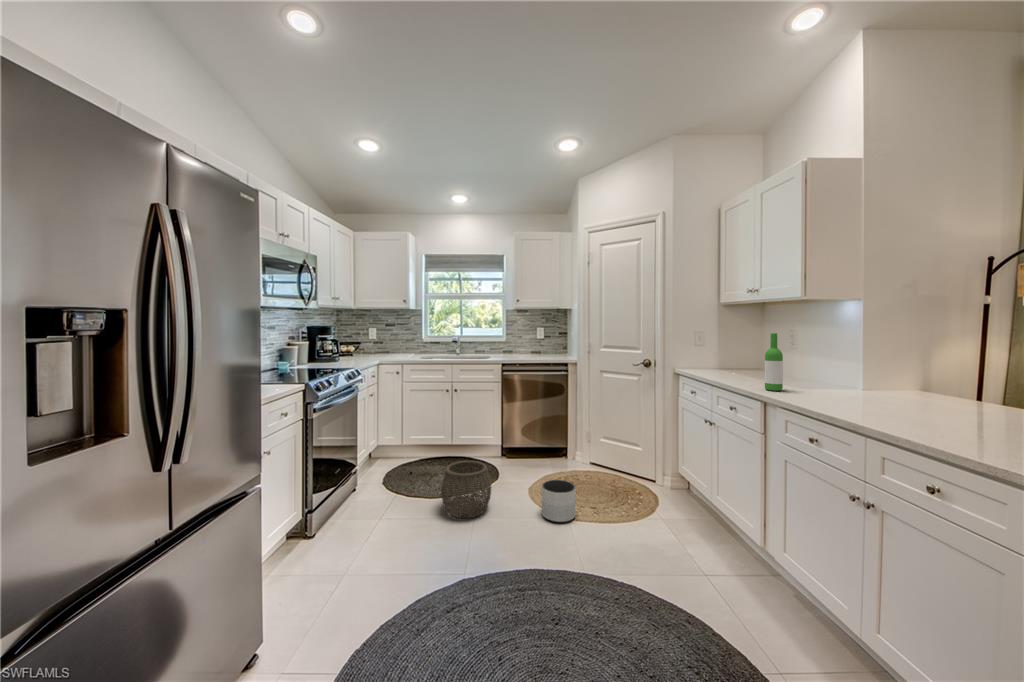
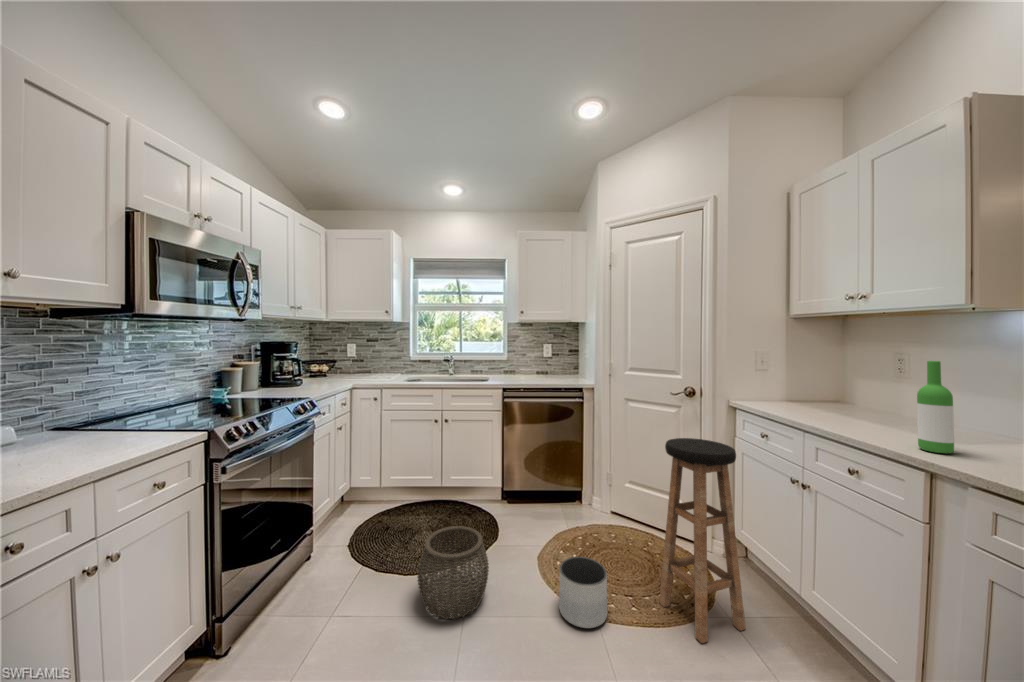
bar stool: none [614,395,671,529] -> present [659,438,746,643]

